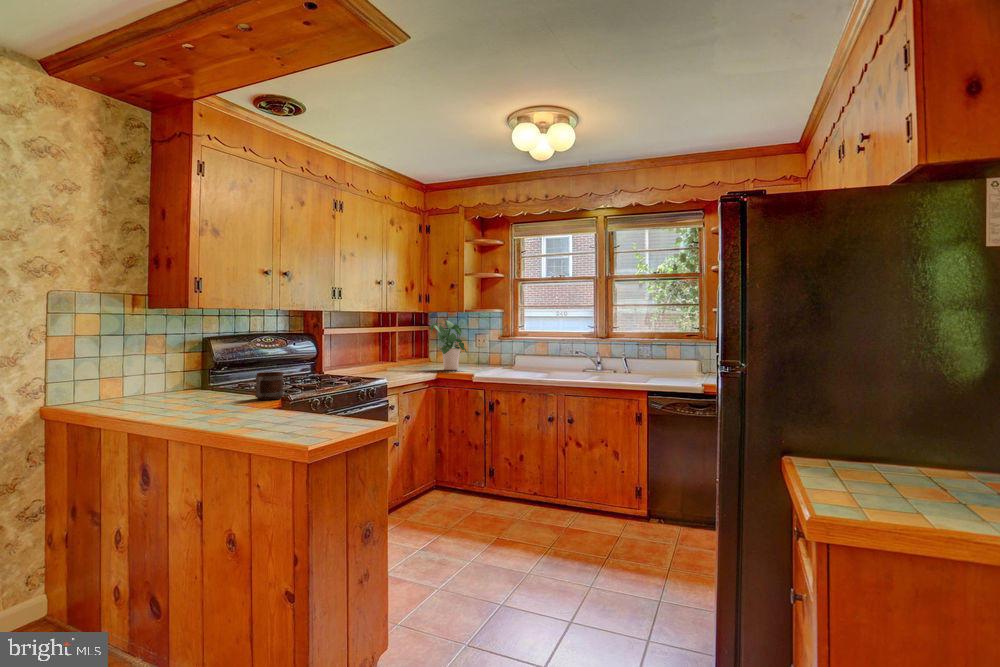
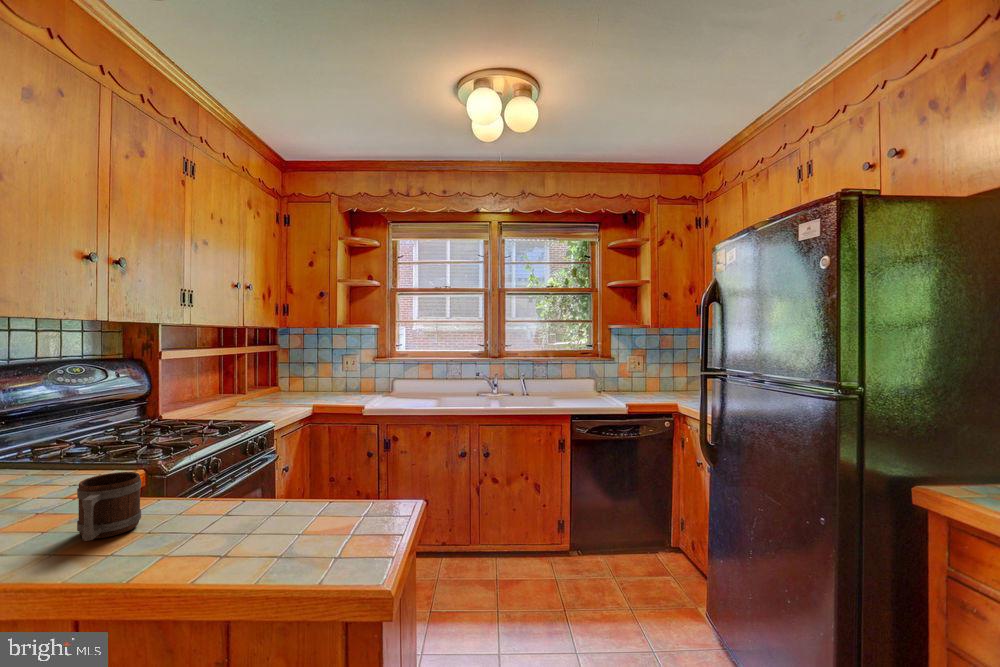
potted plant: present [431,321,467,370] -> none [299,339,346,401]

